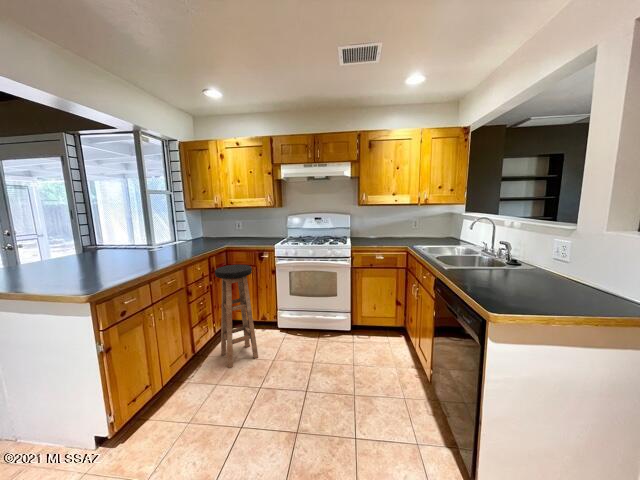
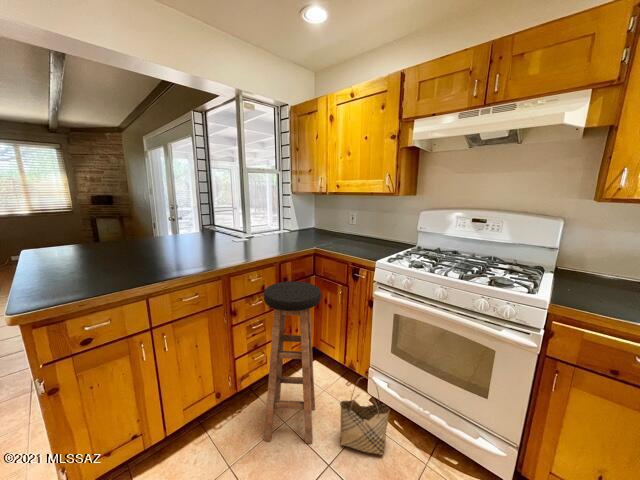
woven basket: none [270,309,297,351] -> present [340,376,390,455]

